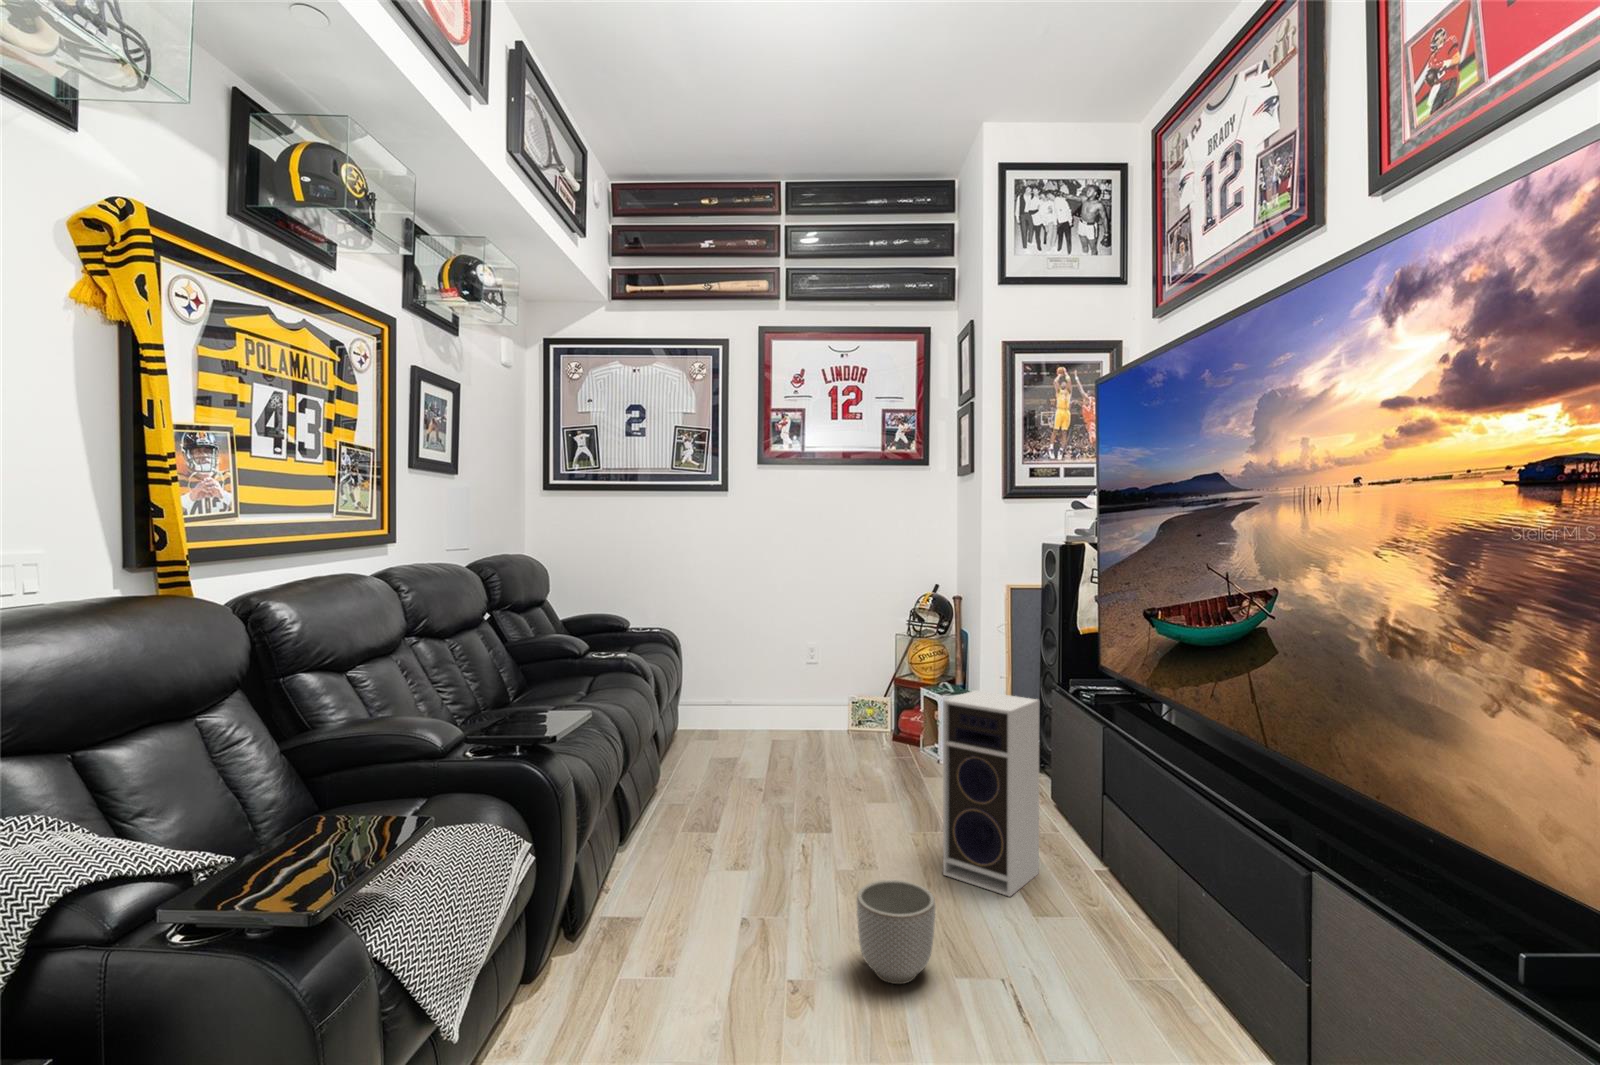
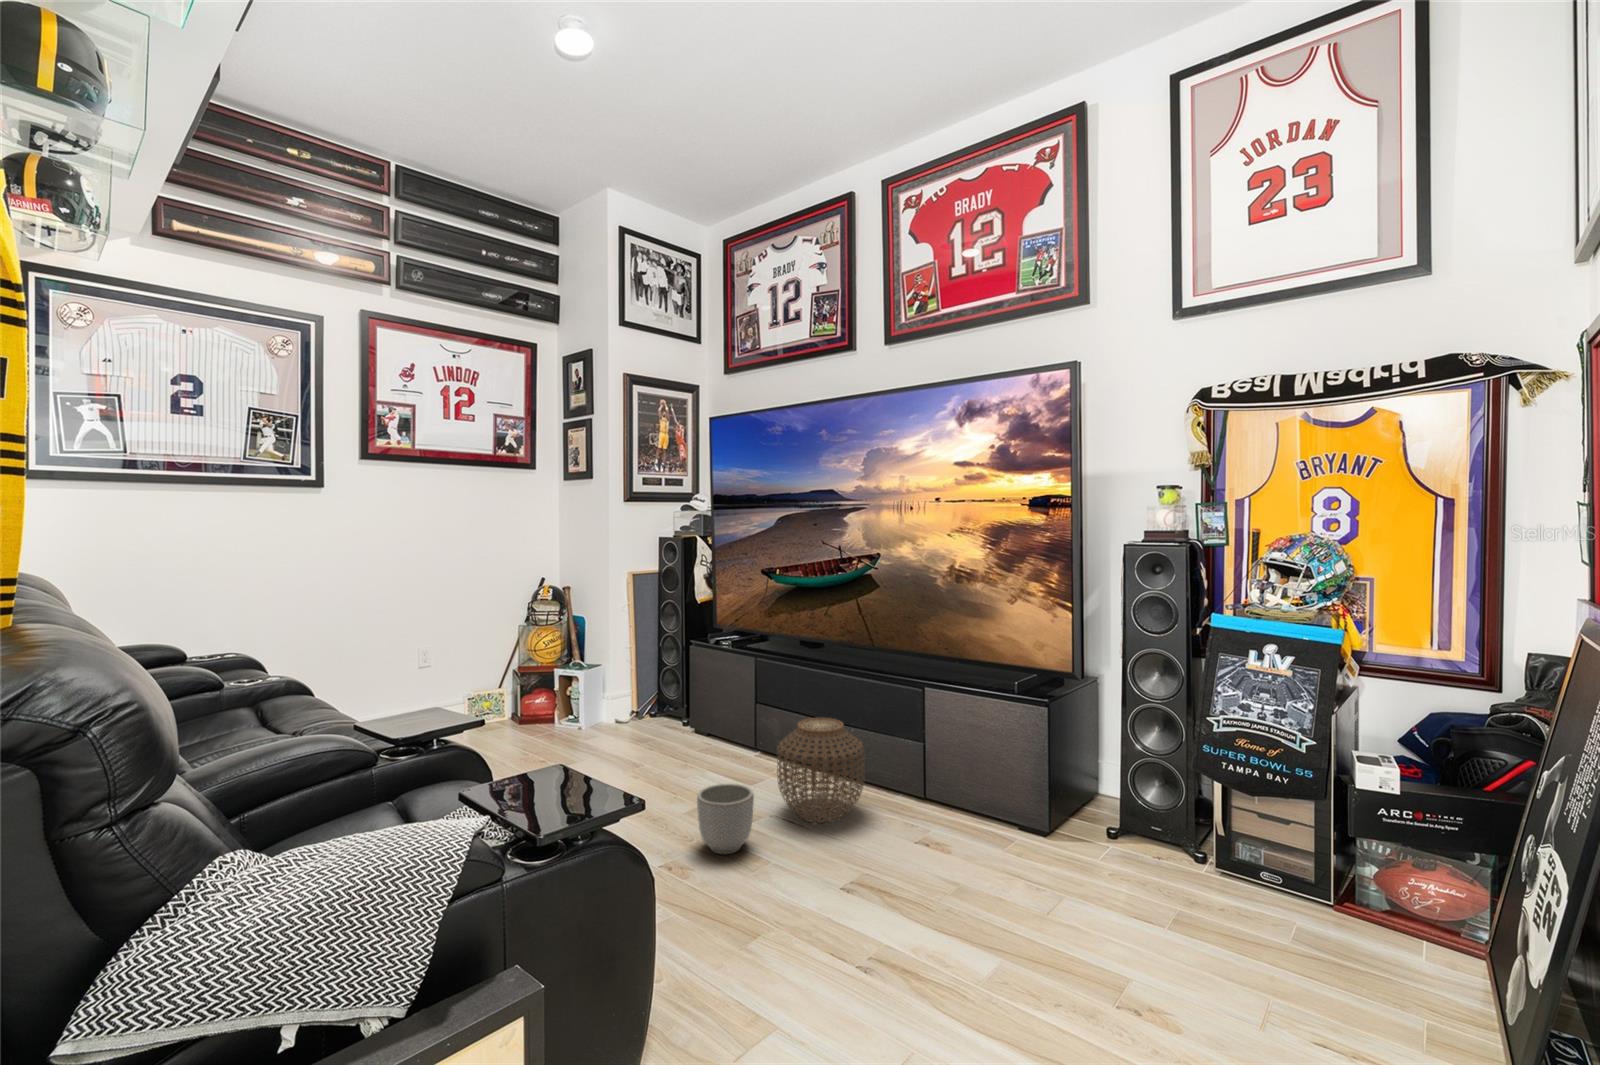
speaker: present [943,690,1039,896] -> none [680,648,735,790]
woven basket: none [1006,828,1153,1007] -> present [777,718,865,823]

